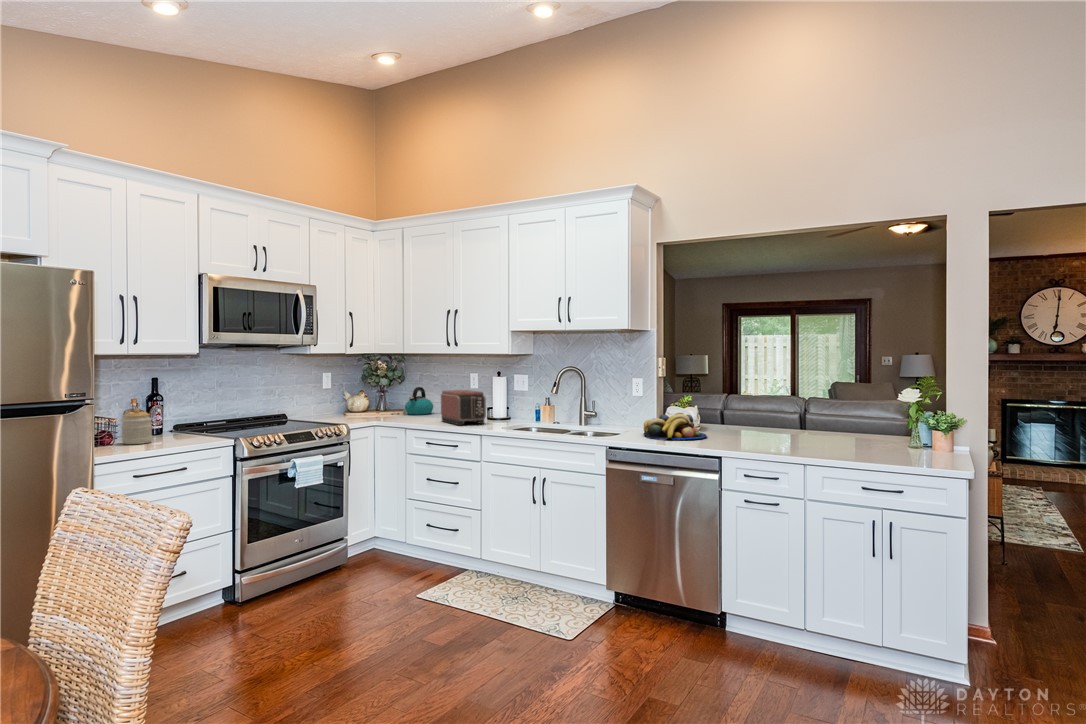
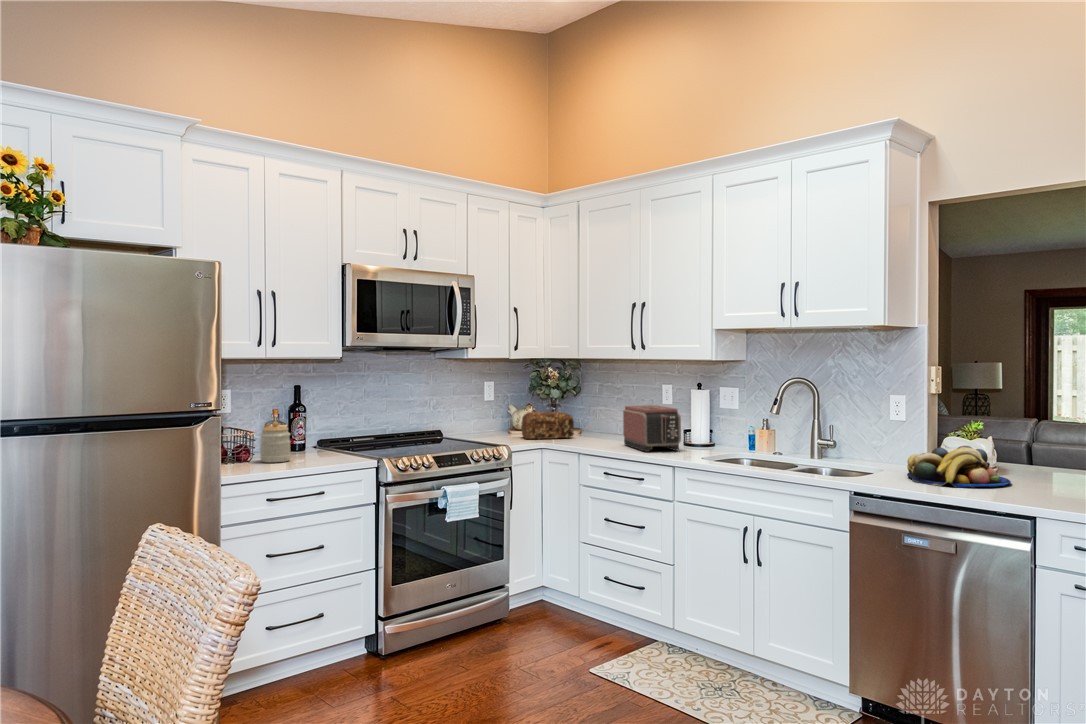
kettle: present [405,387,433,415] -> none [581,400,616,435]
bread loaf: none [356,397,400,419] -> present [521,412,574,439]

